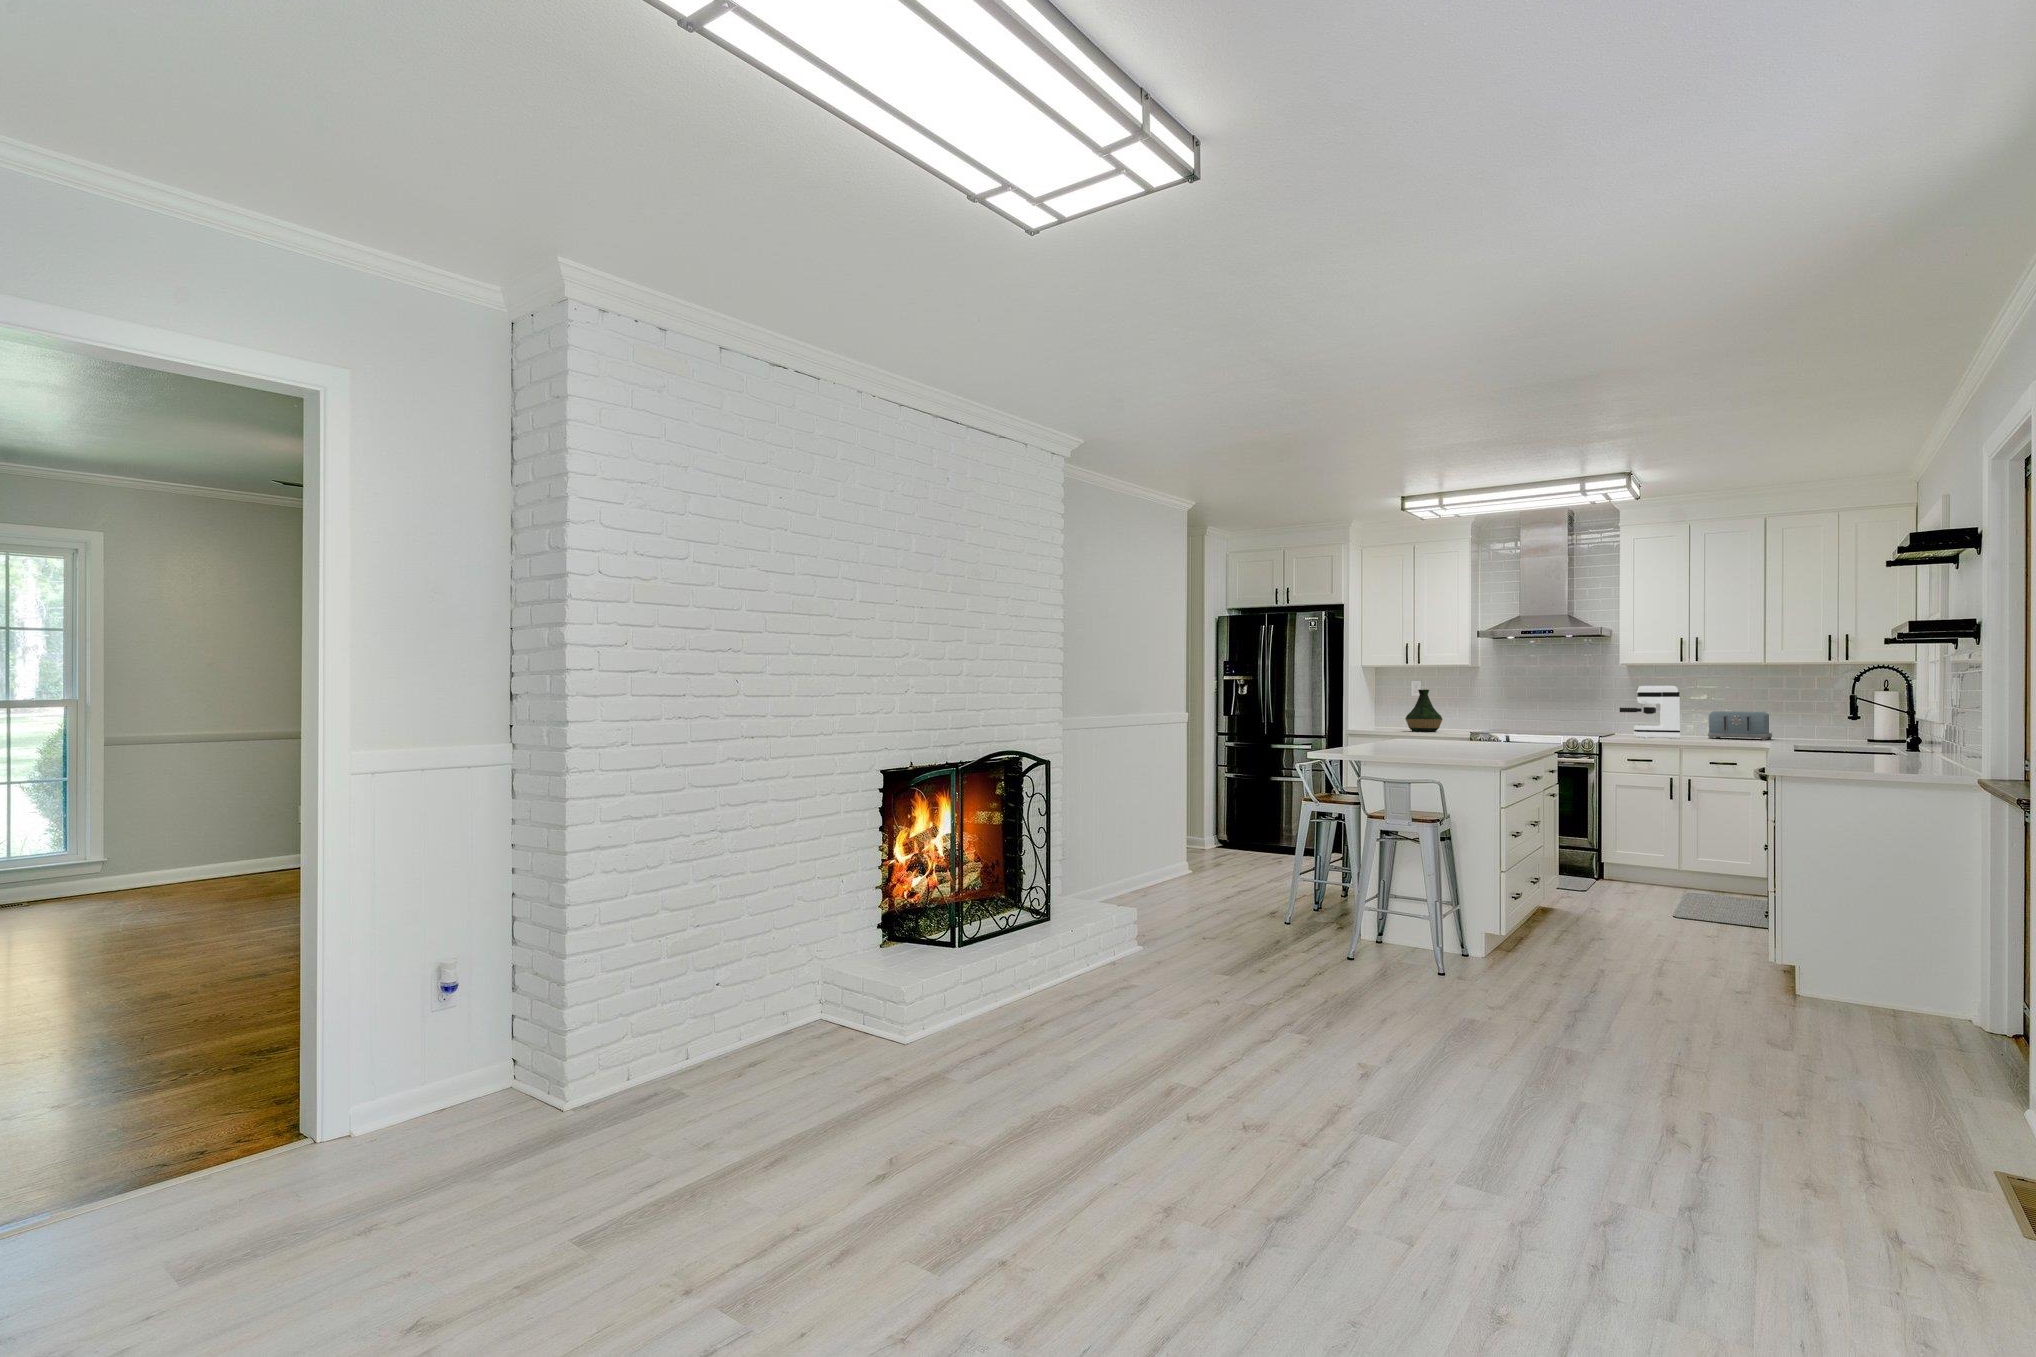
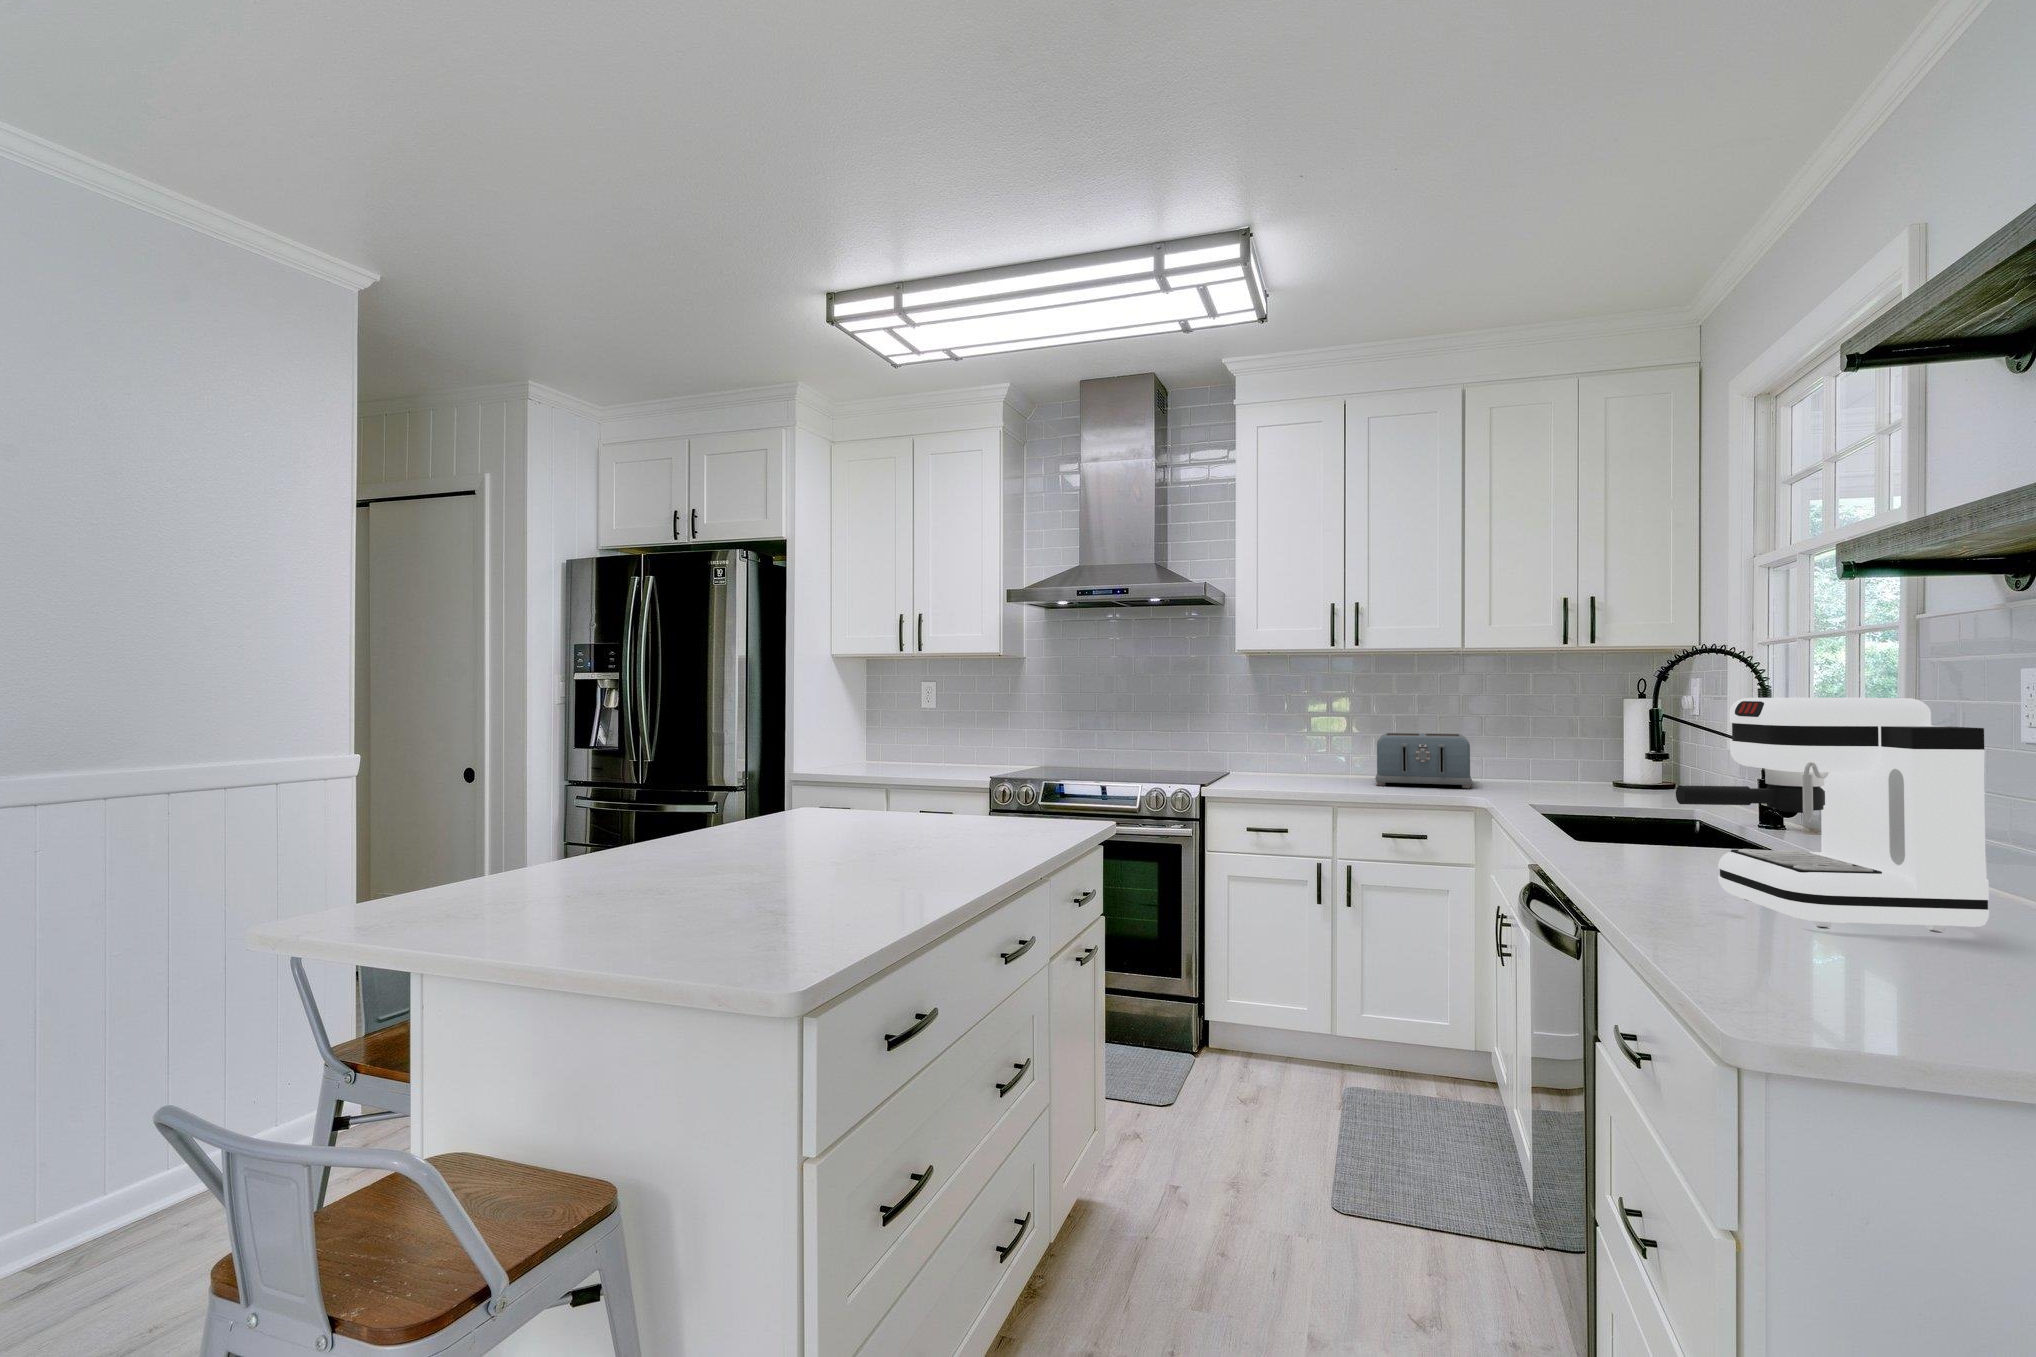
coffee maker: present [1620,686,1680,738] -> present [1676,698,1989,931]
vase: present [1405,690,1443,732] -> none [881,697,945,776]

